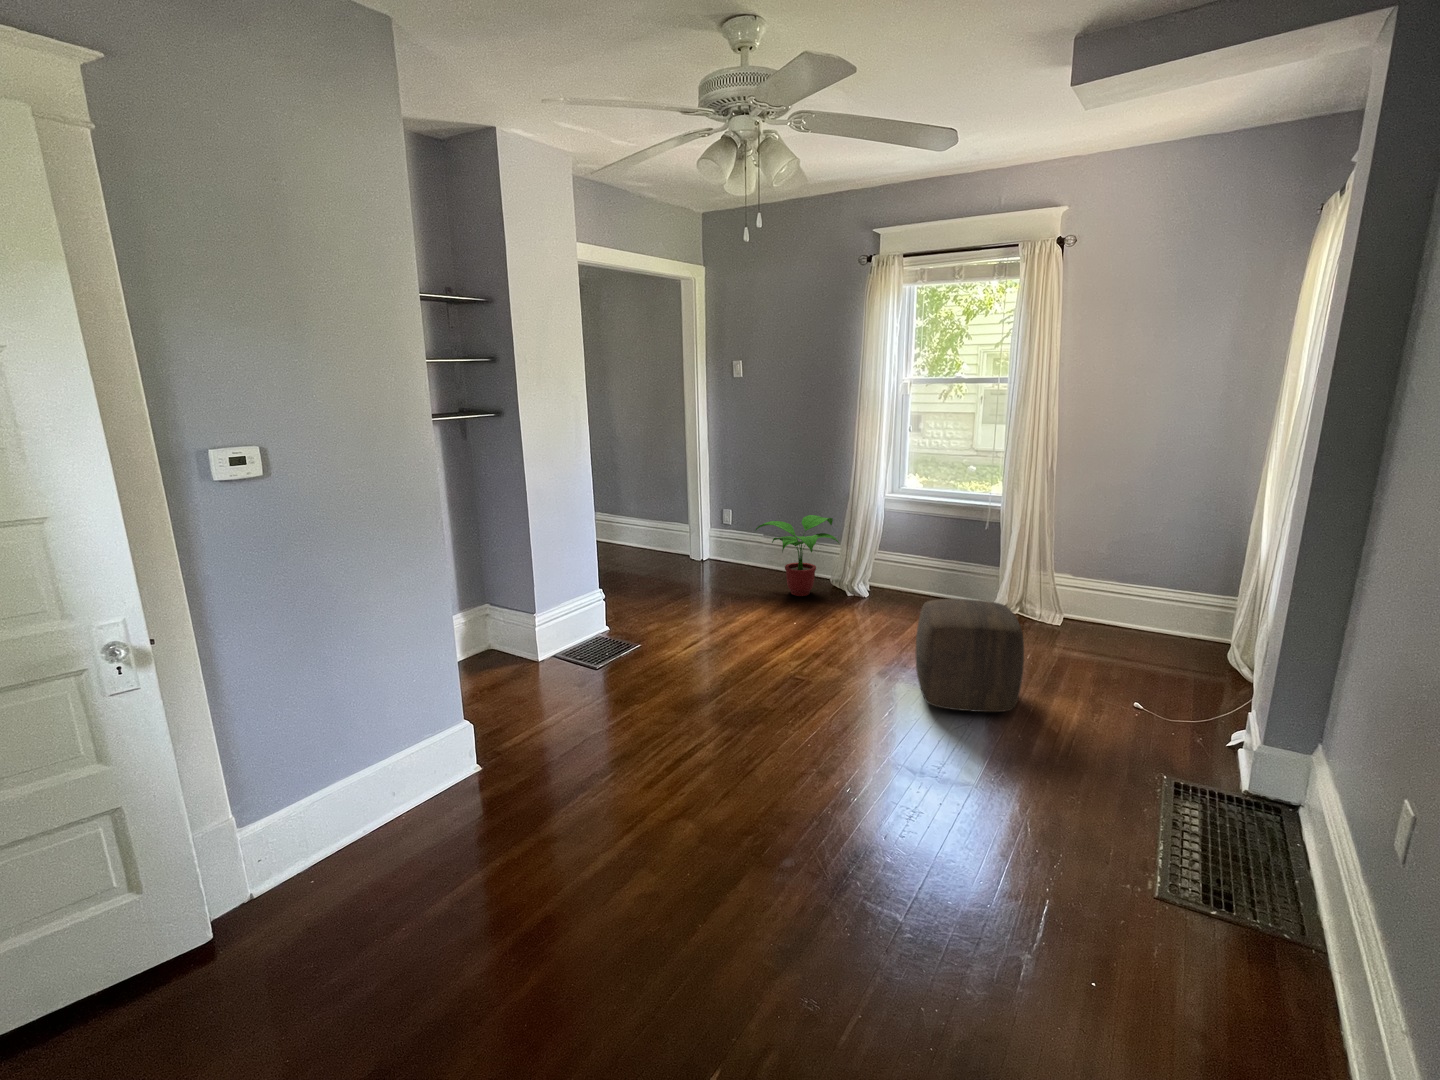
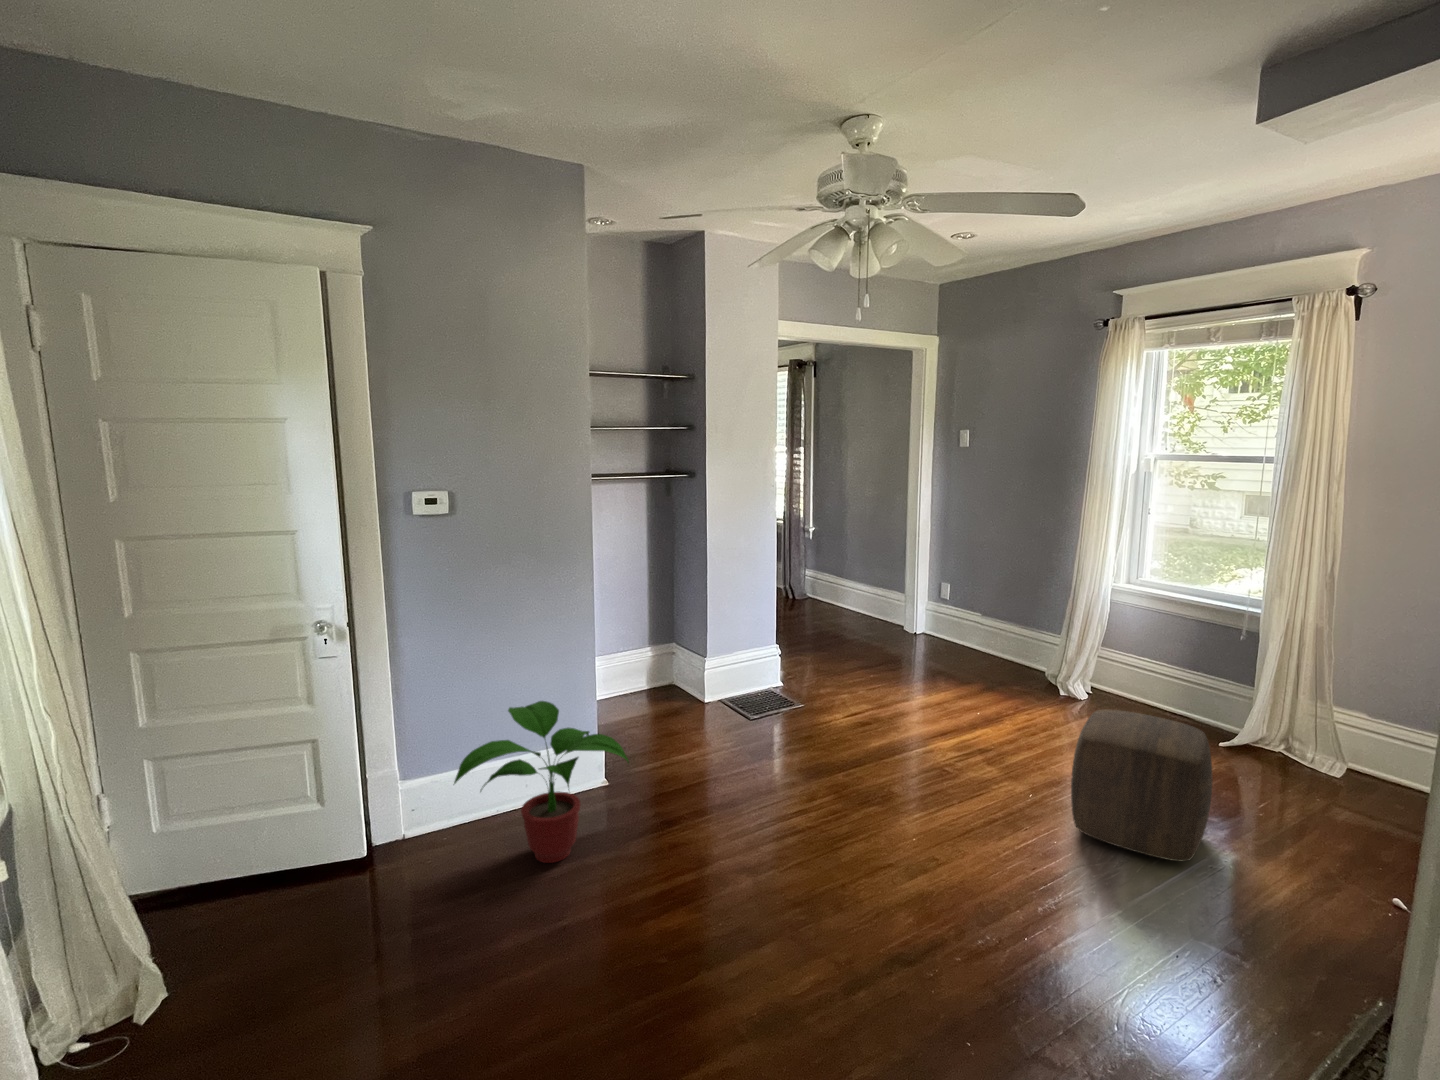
potted plant: present [756,515,839,596] -> present [454,701,629,863]

